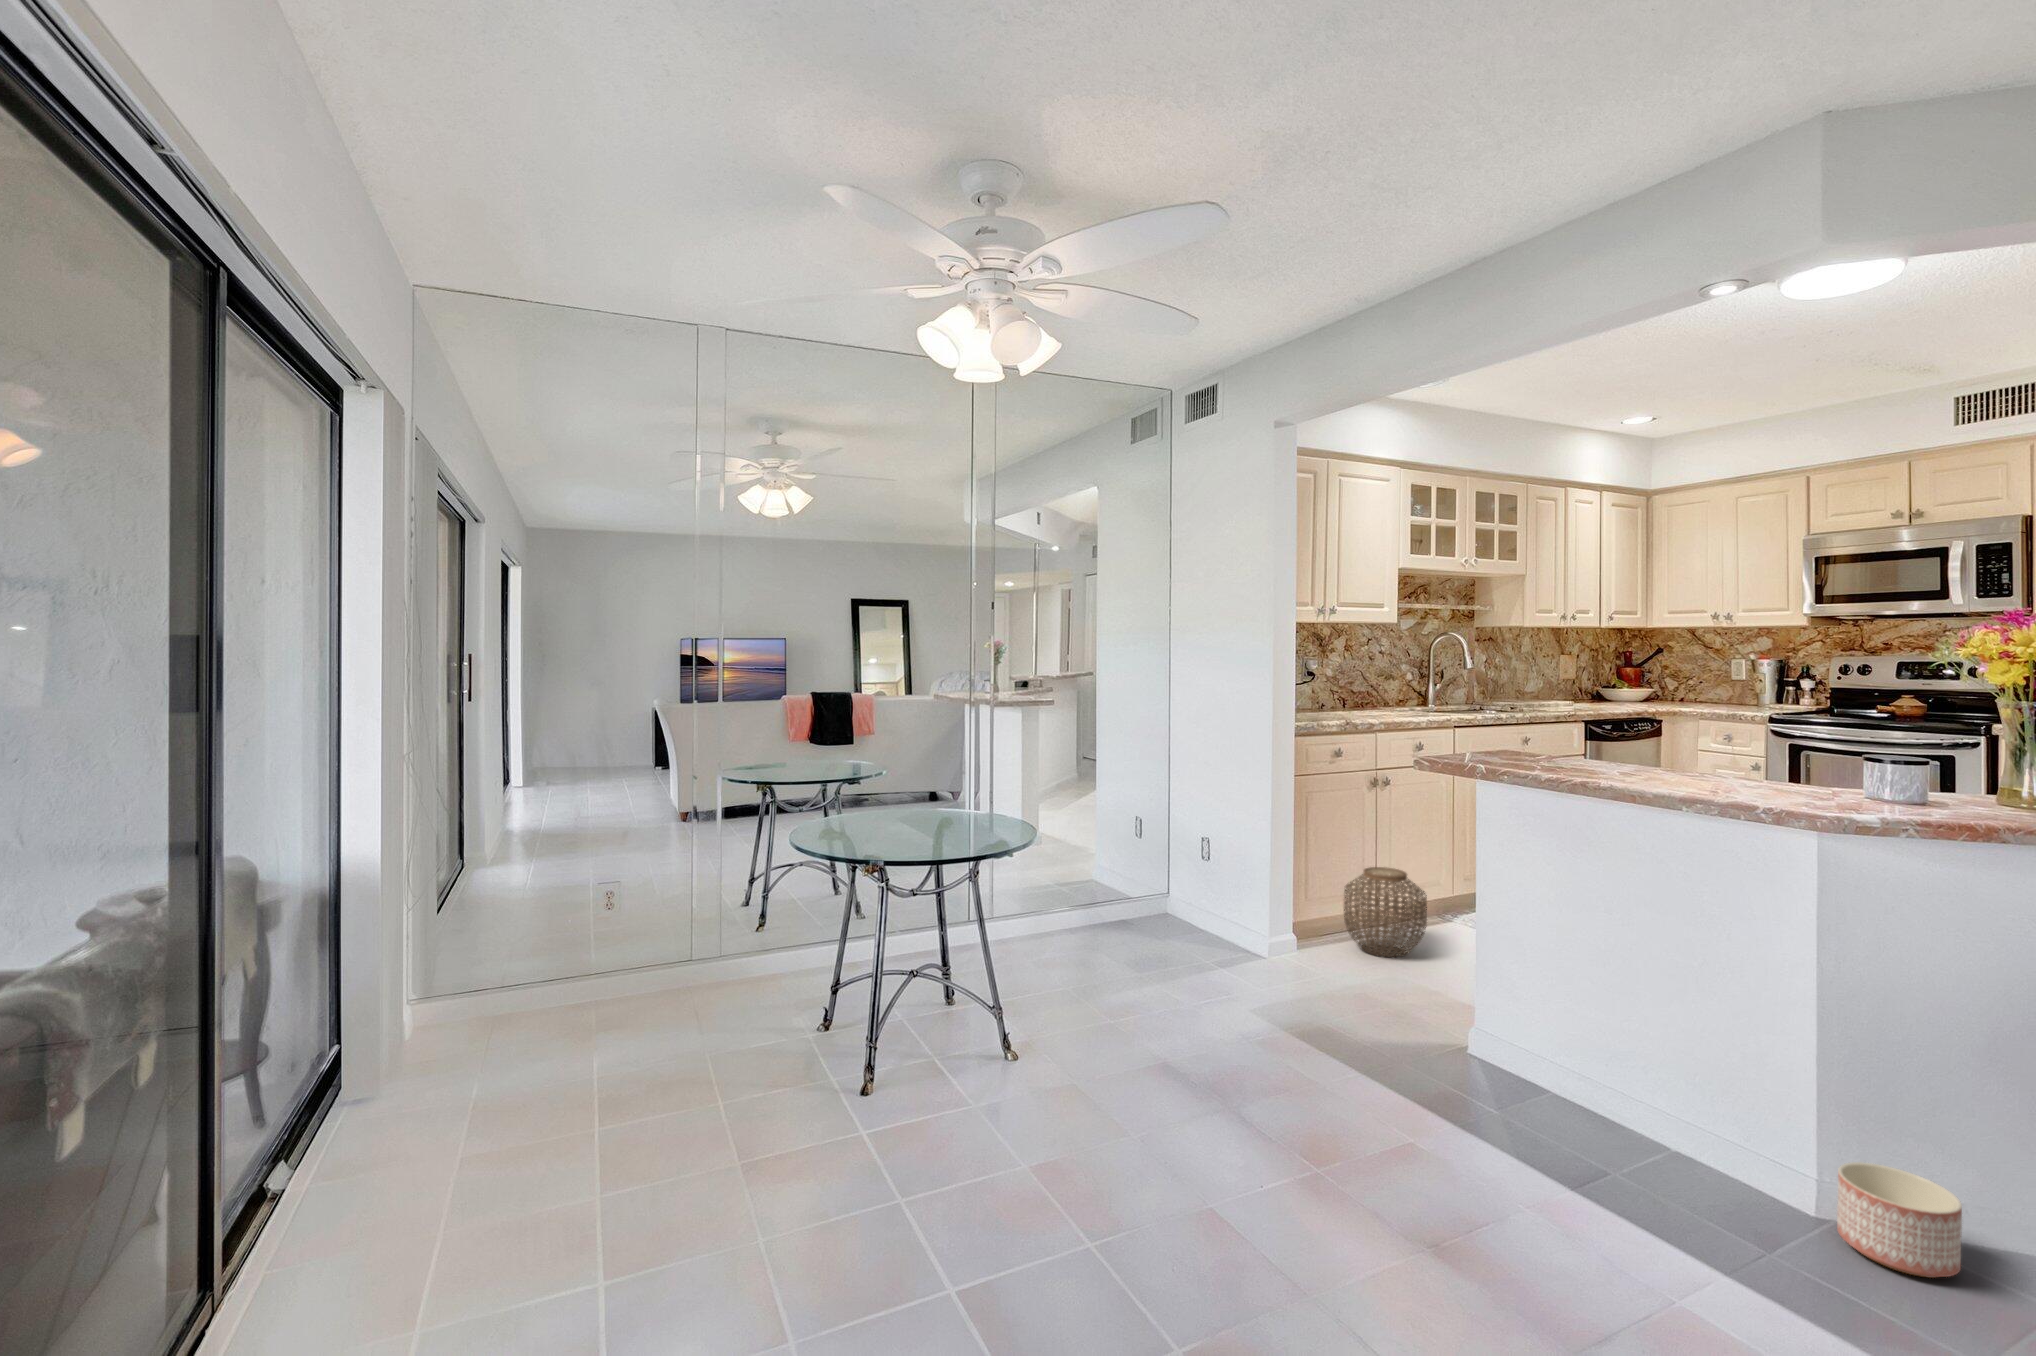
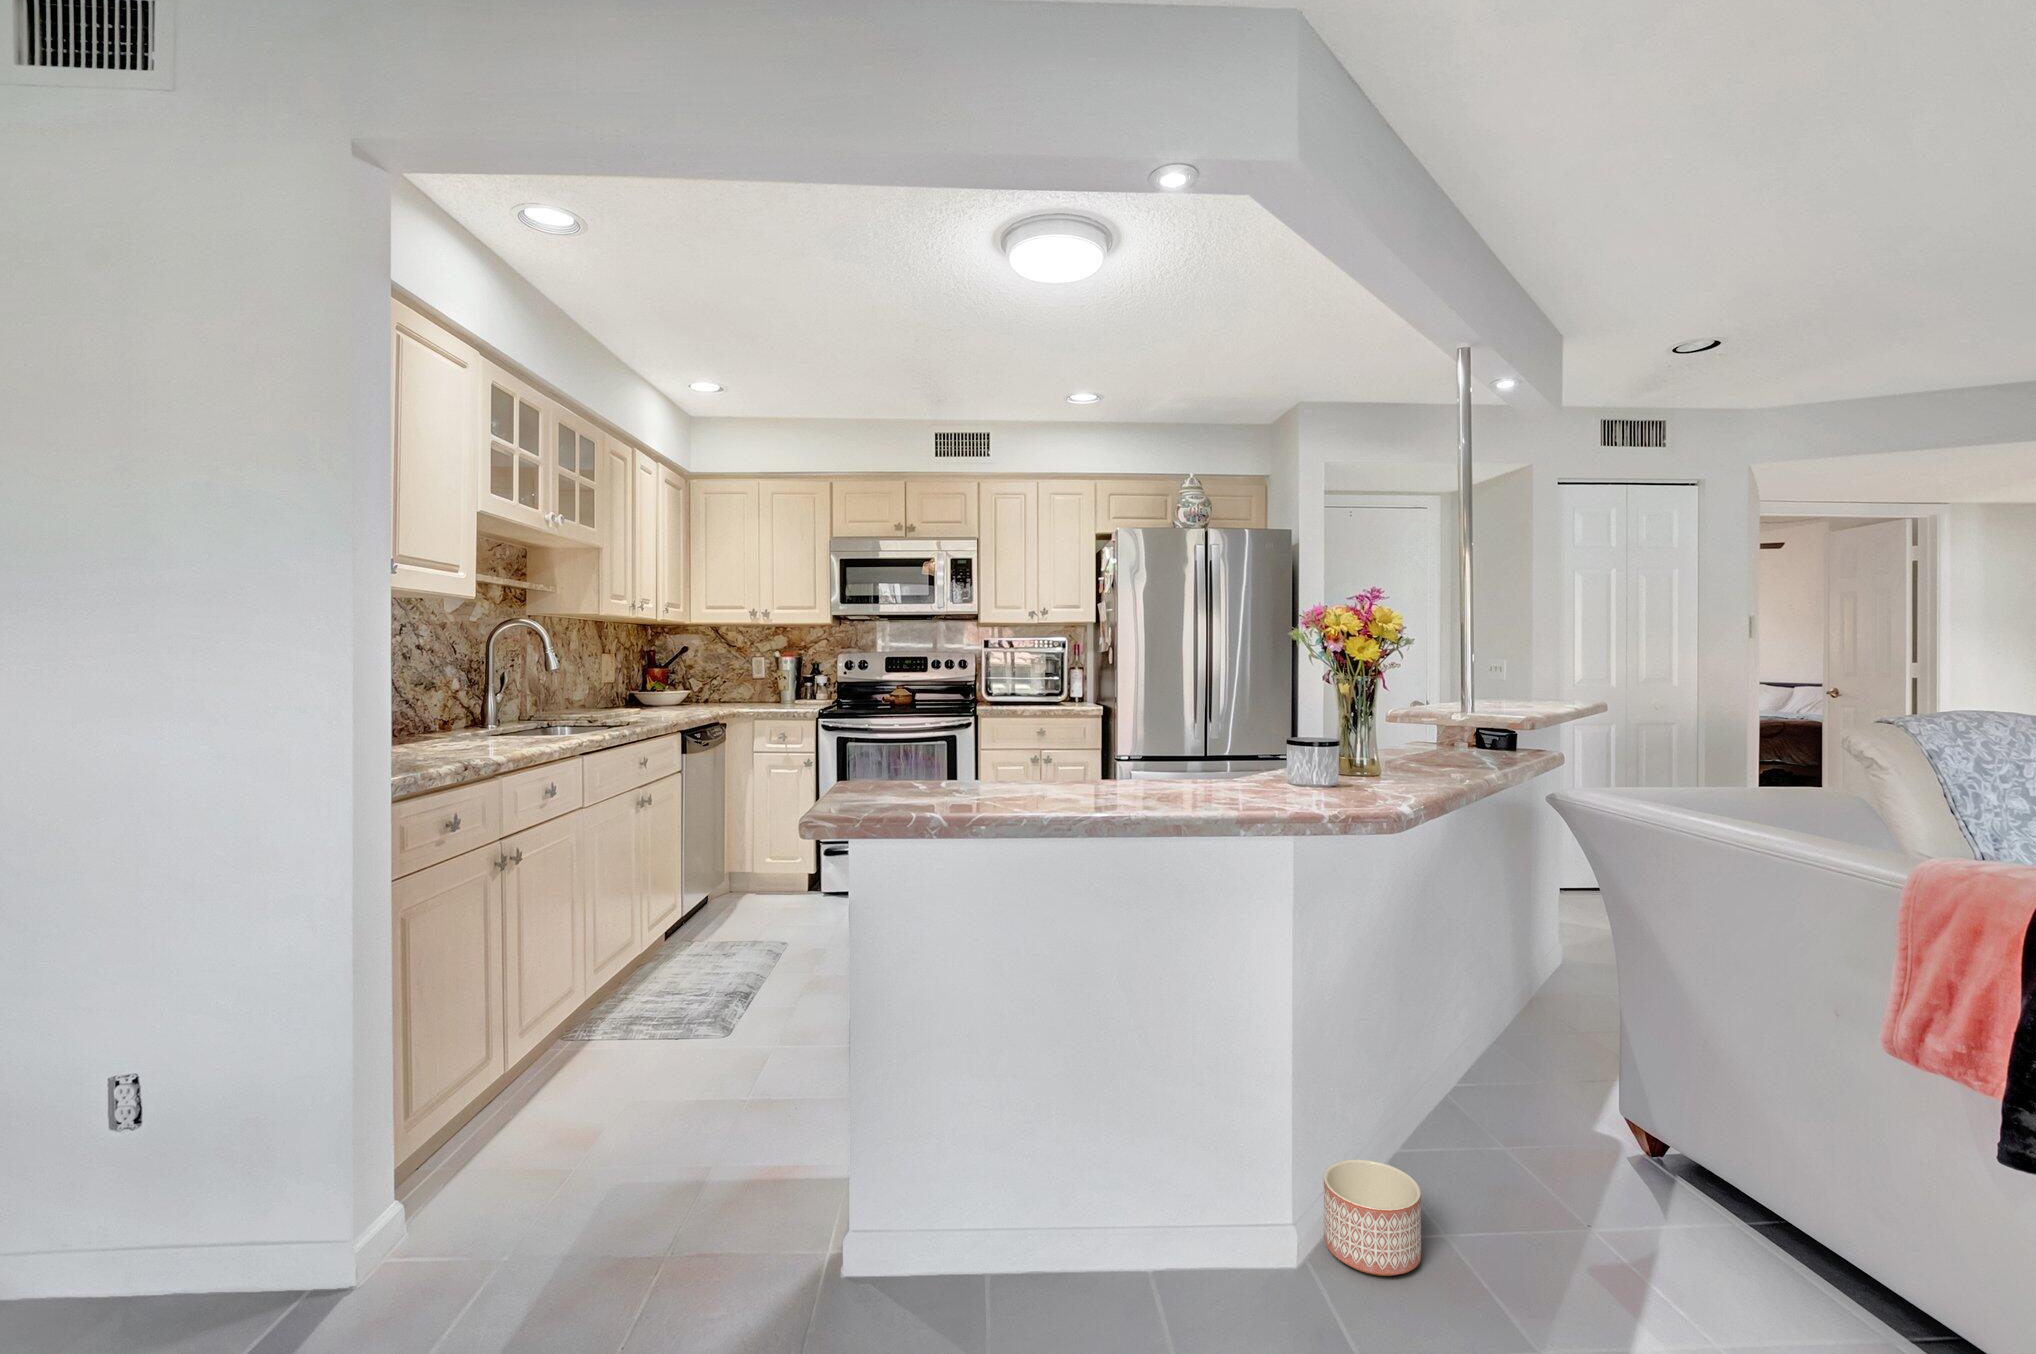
woven basket: present [1344,867,1427,957] -> none [484,991,626,1149]

